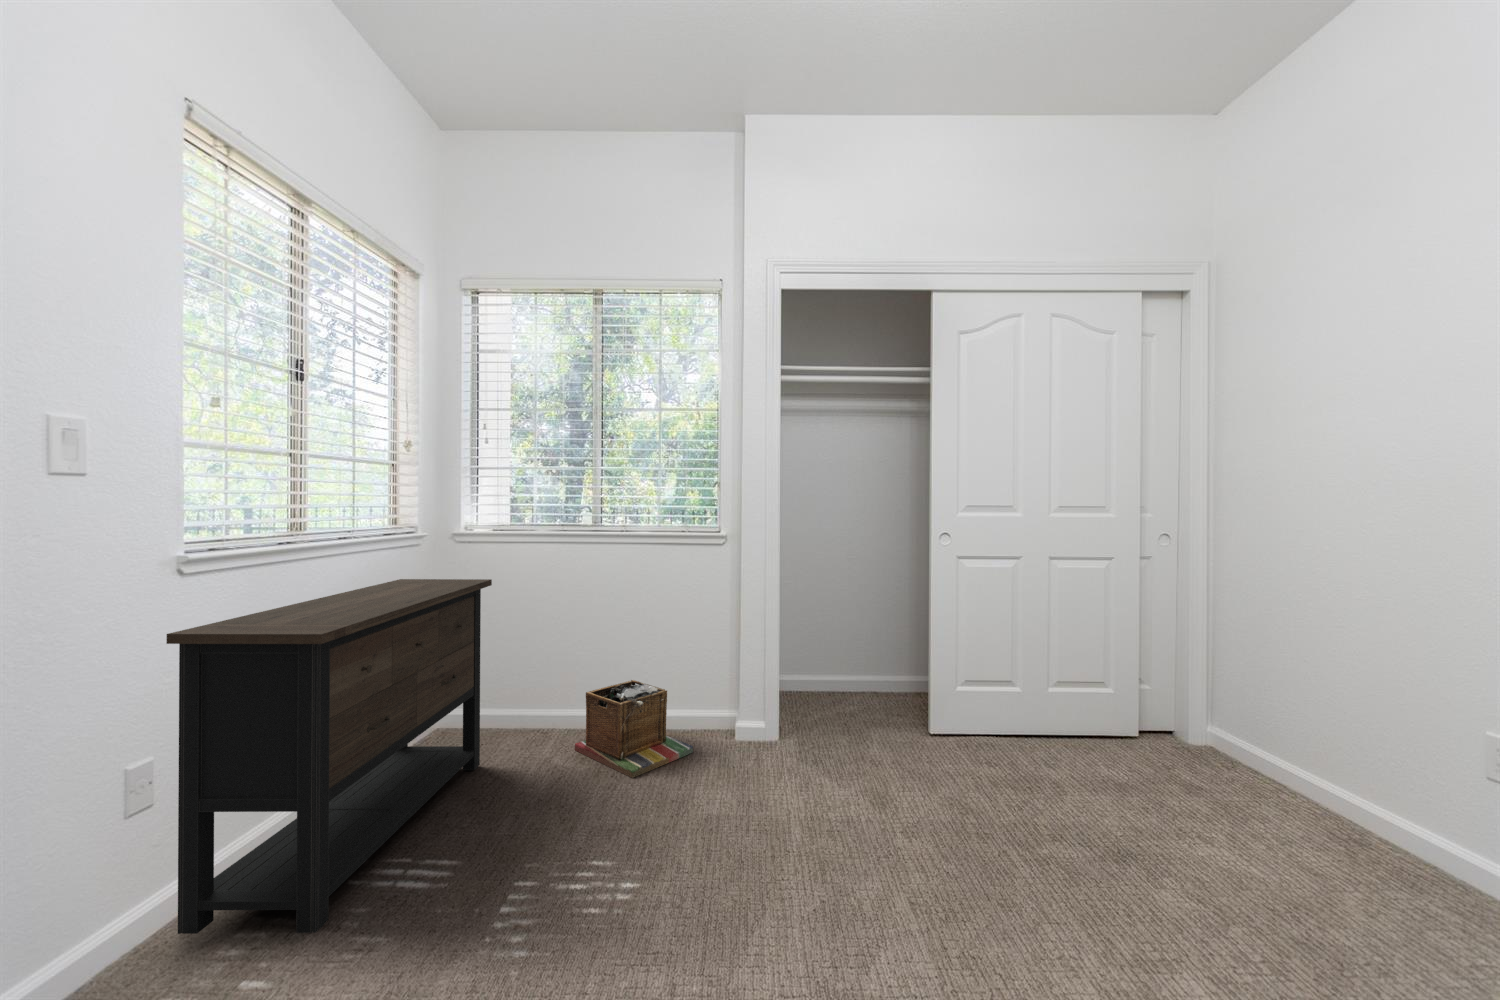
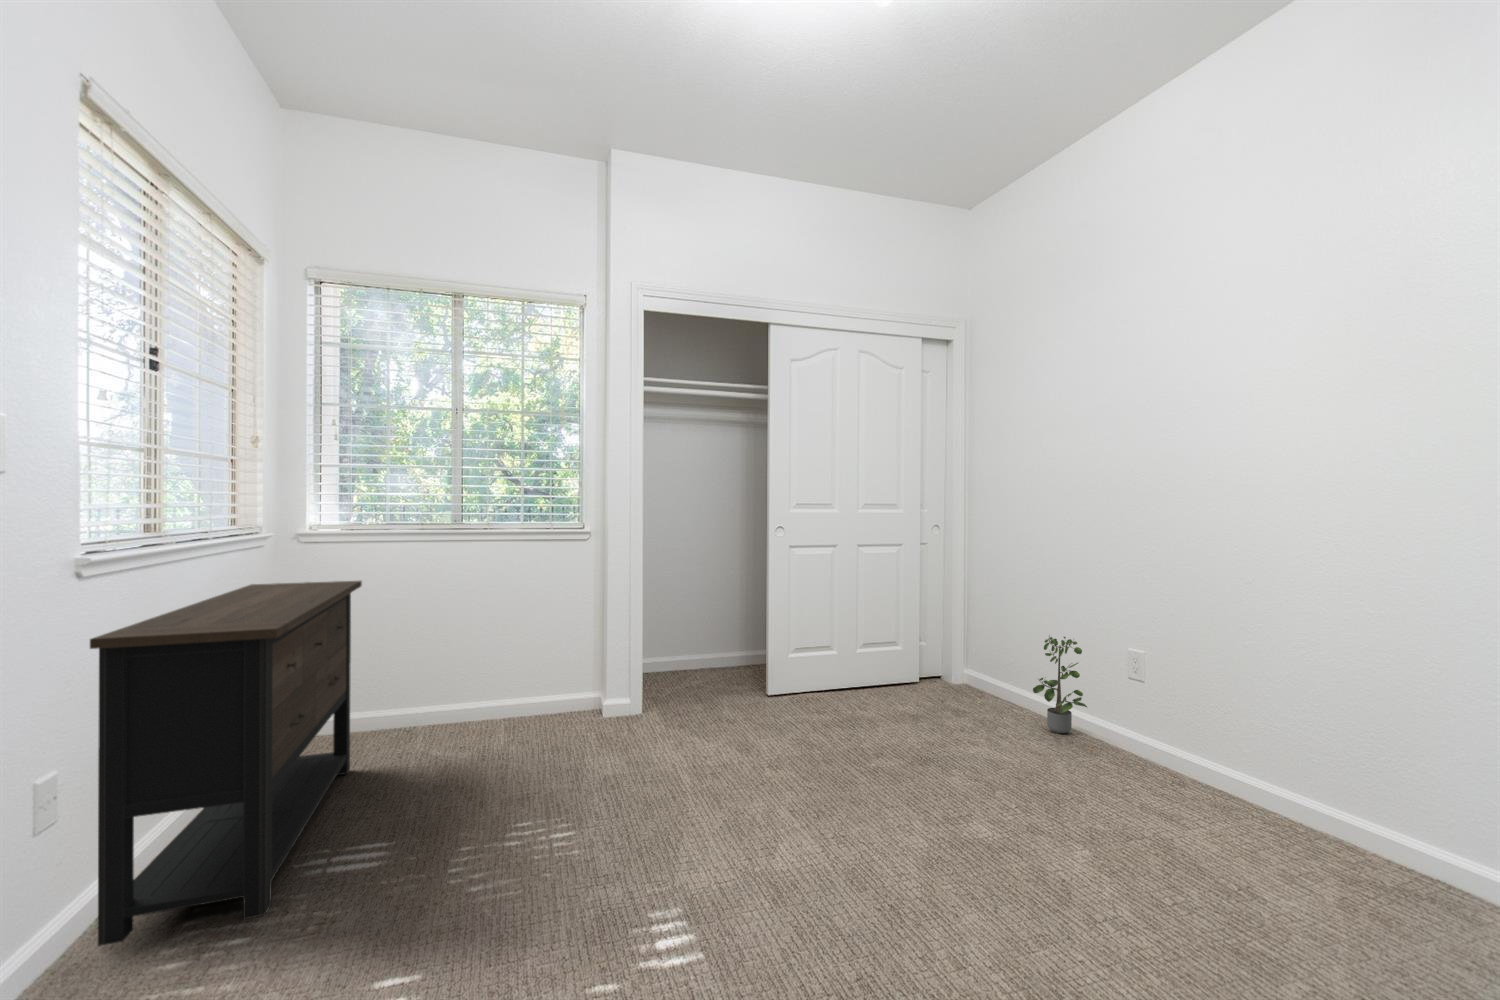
laundry basket: present [575,680,693,778] -> none [448,673,569,759]
potted plant: none [1323,702,1433,856] -> present [1033,637,1087,733]

